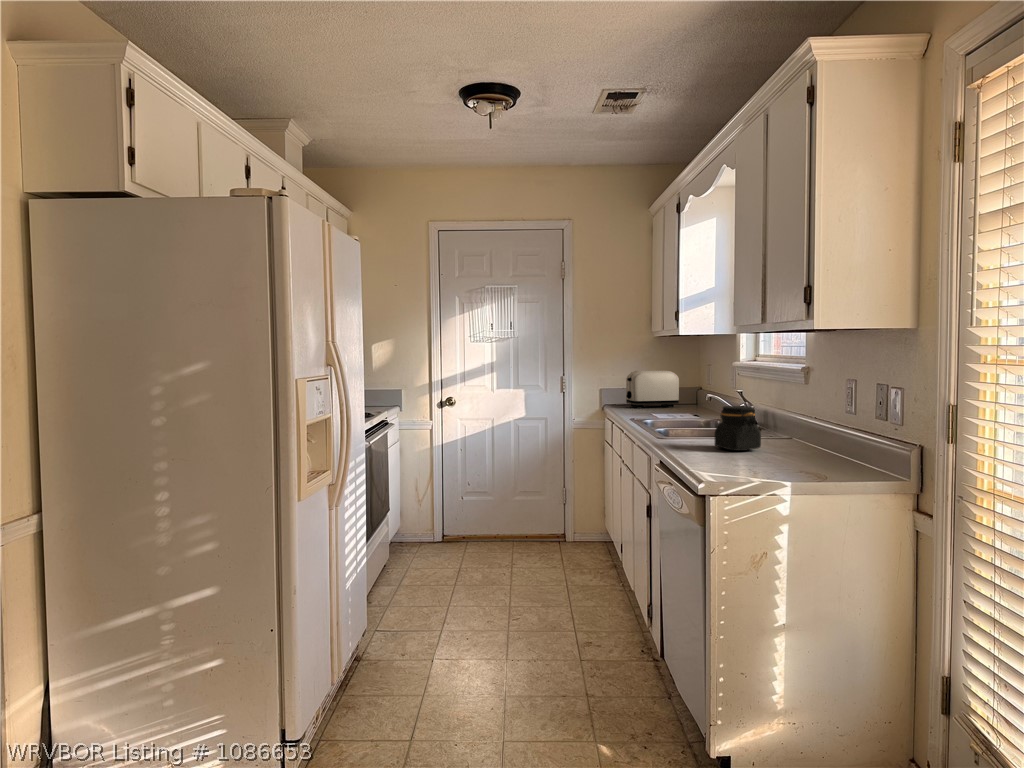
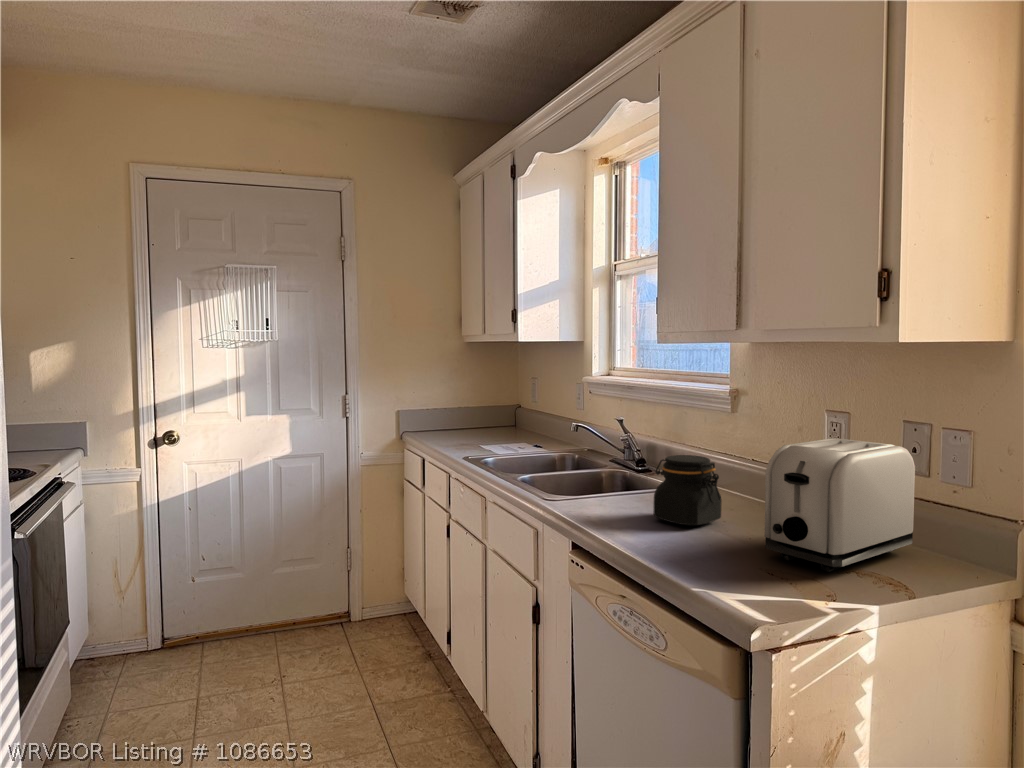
toaster: present [626,370,679,408] -> present [765,438,915,572]

